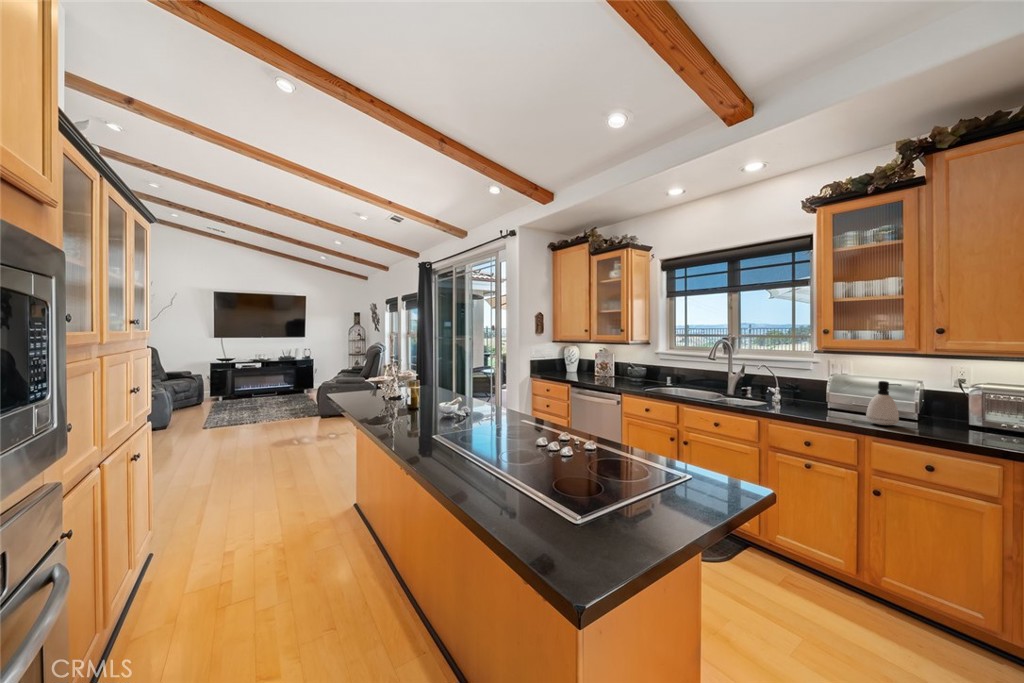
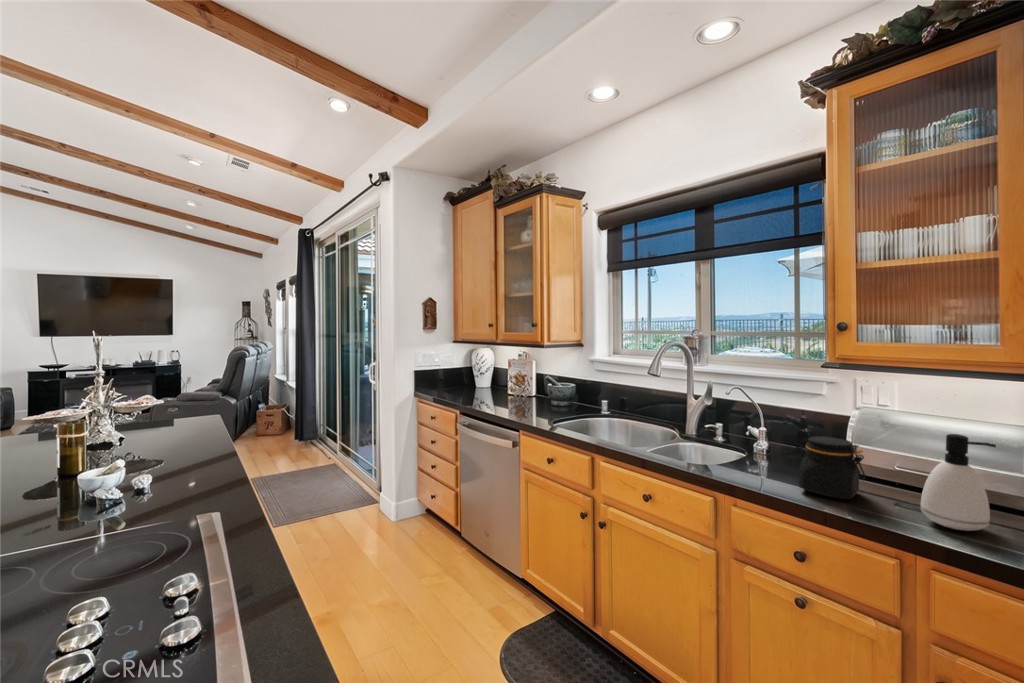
jar: none [800,387,839,416] -> present [795,436,865,499]

